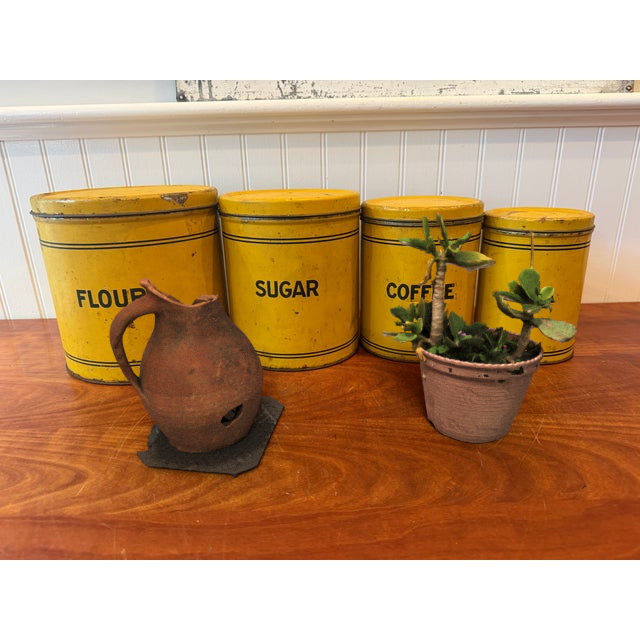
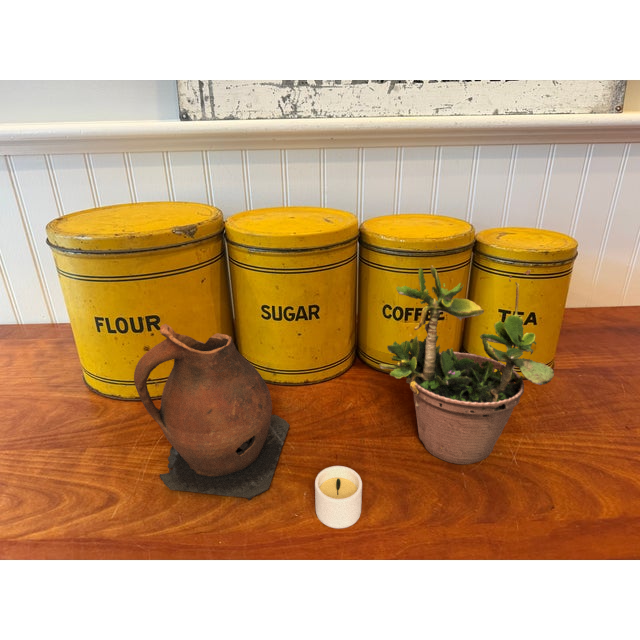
candle: none [309,437,387,505] -> present [315,466,362,528]

